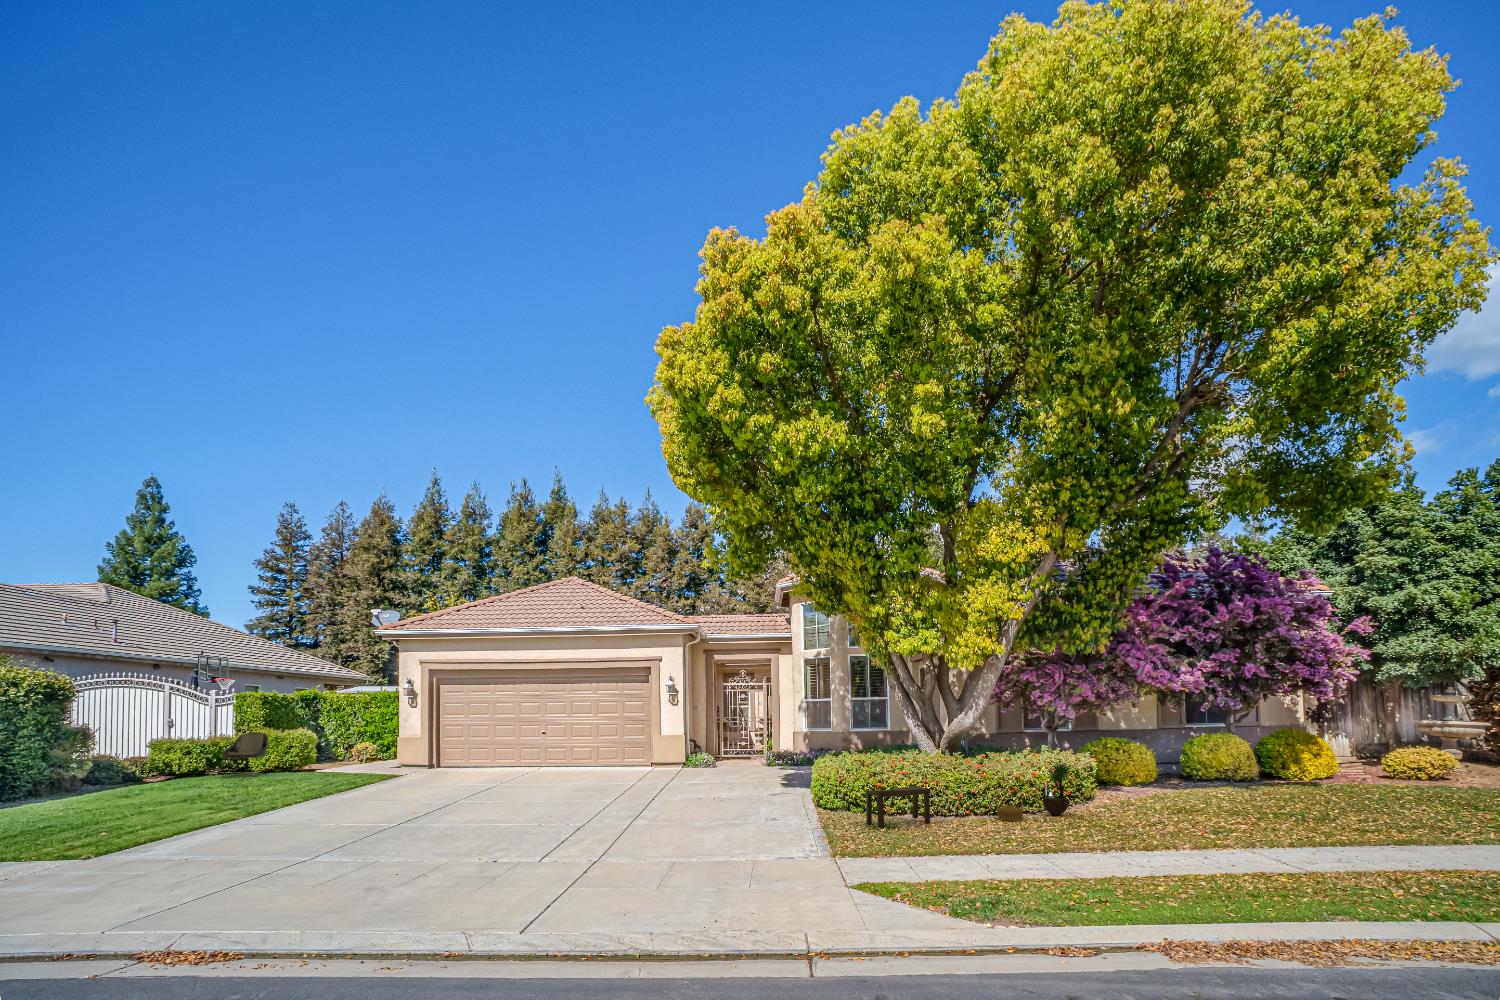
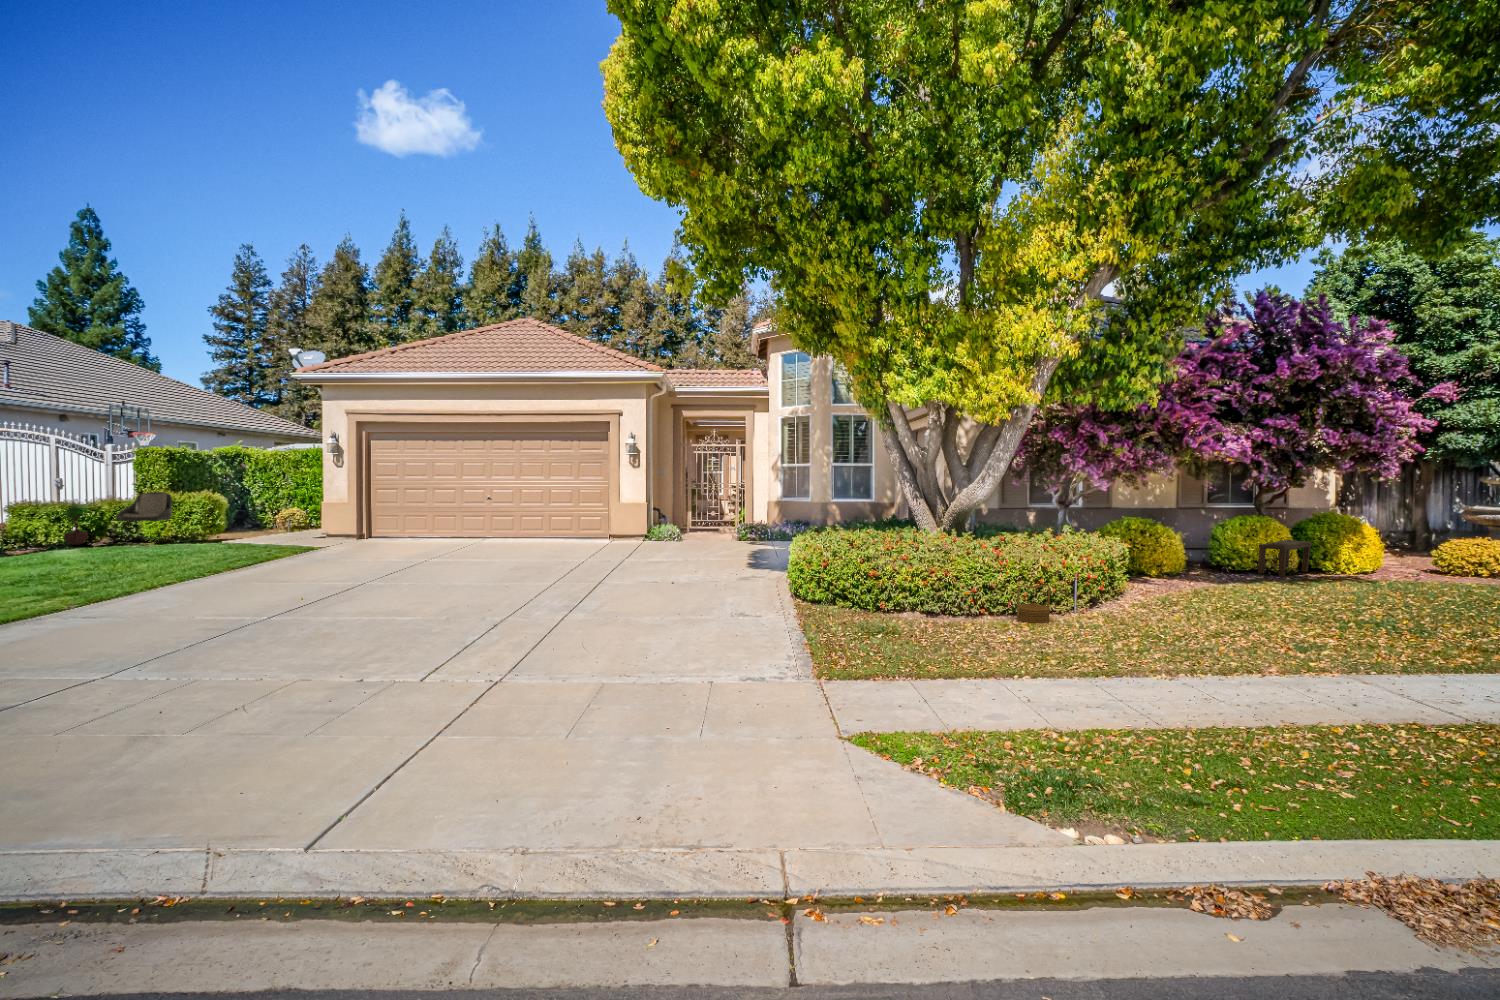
potted tree: present [1043,762,1072,815] -> present [61,504,89,545]
bench: present [866,786,930,827] -> present [1258,540,1312,576]

